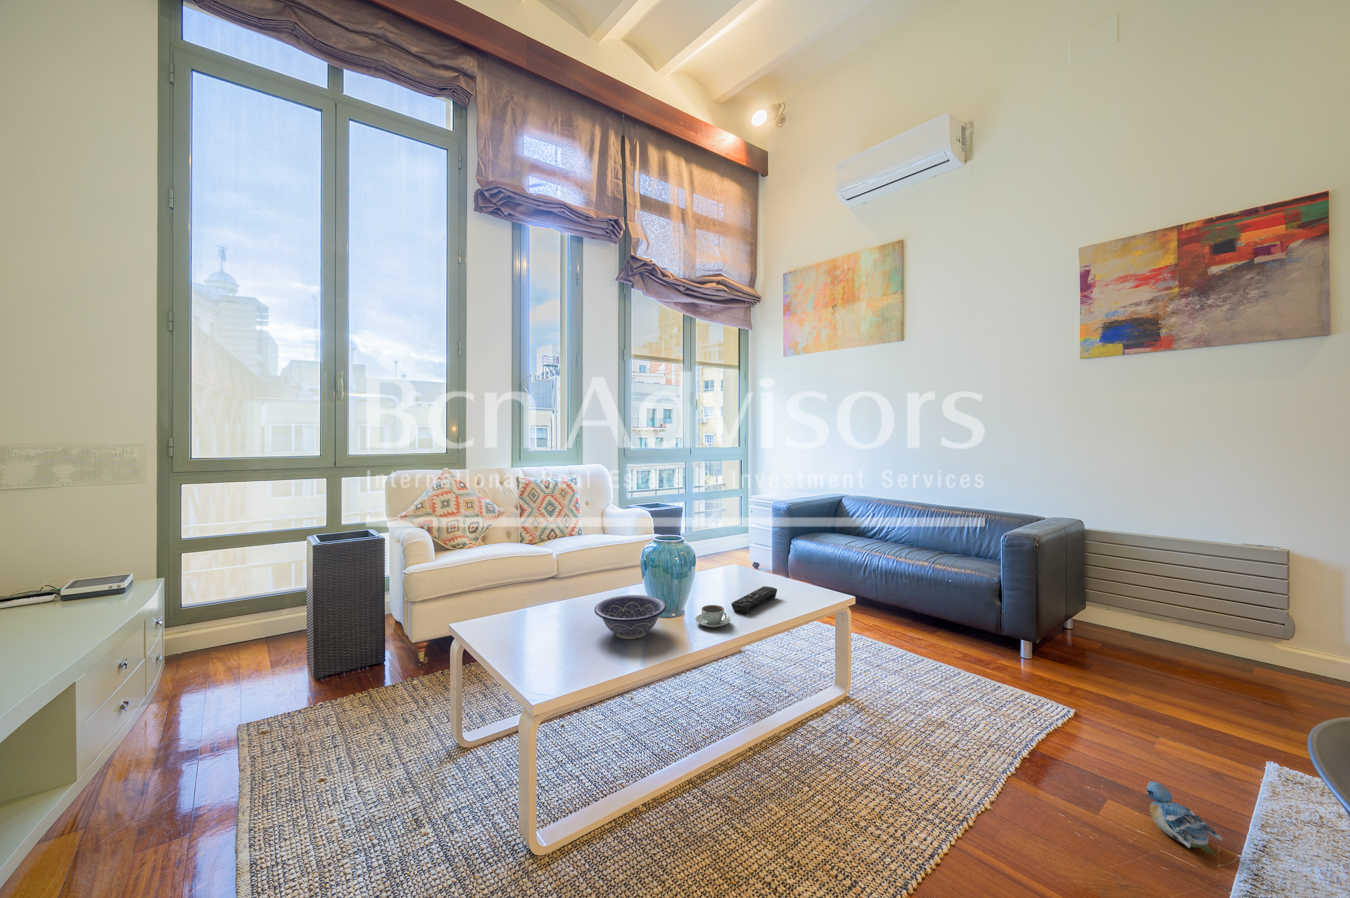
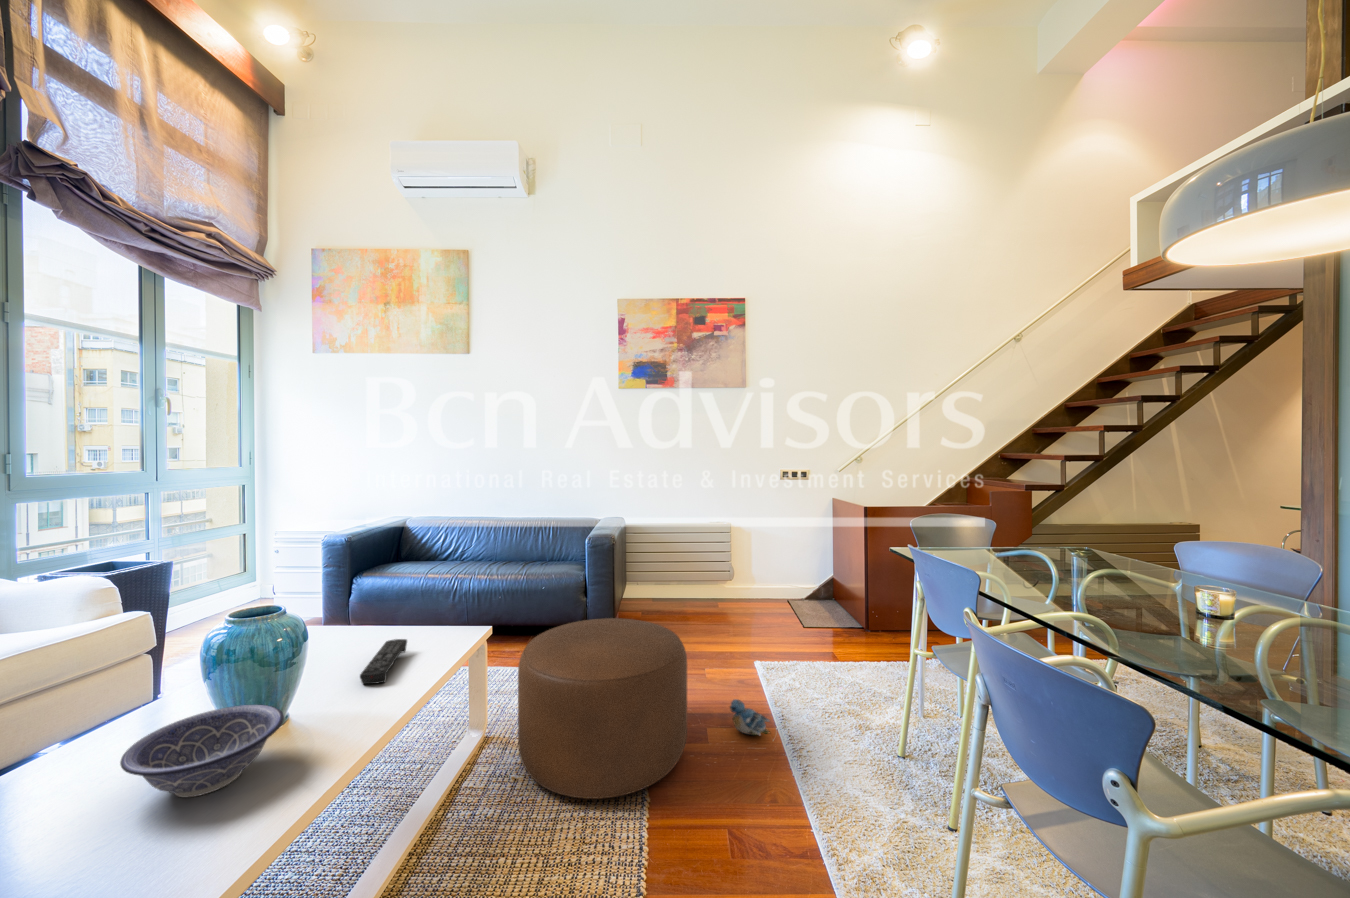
coffee cup: present [695,605,731,628] -> none [317,683,376,719]
ottoman: none [857,616,1059,813] -> present [518,618,687,799]

